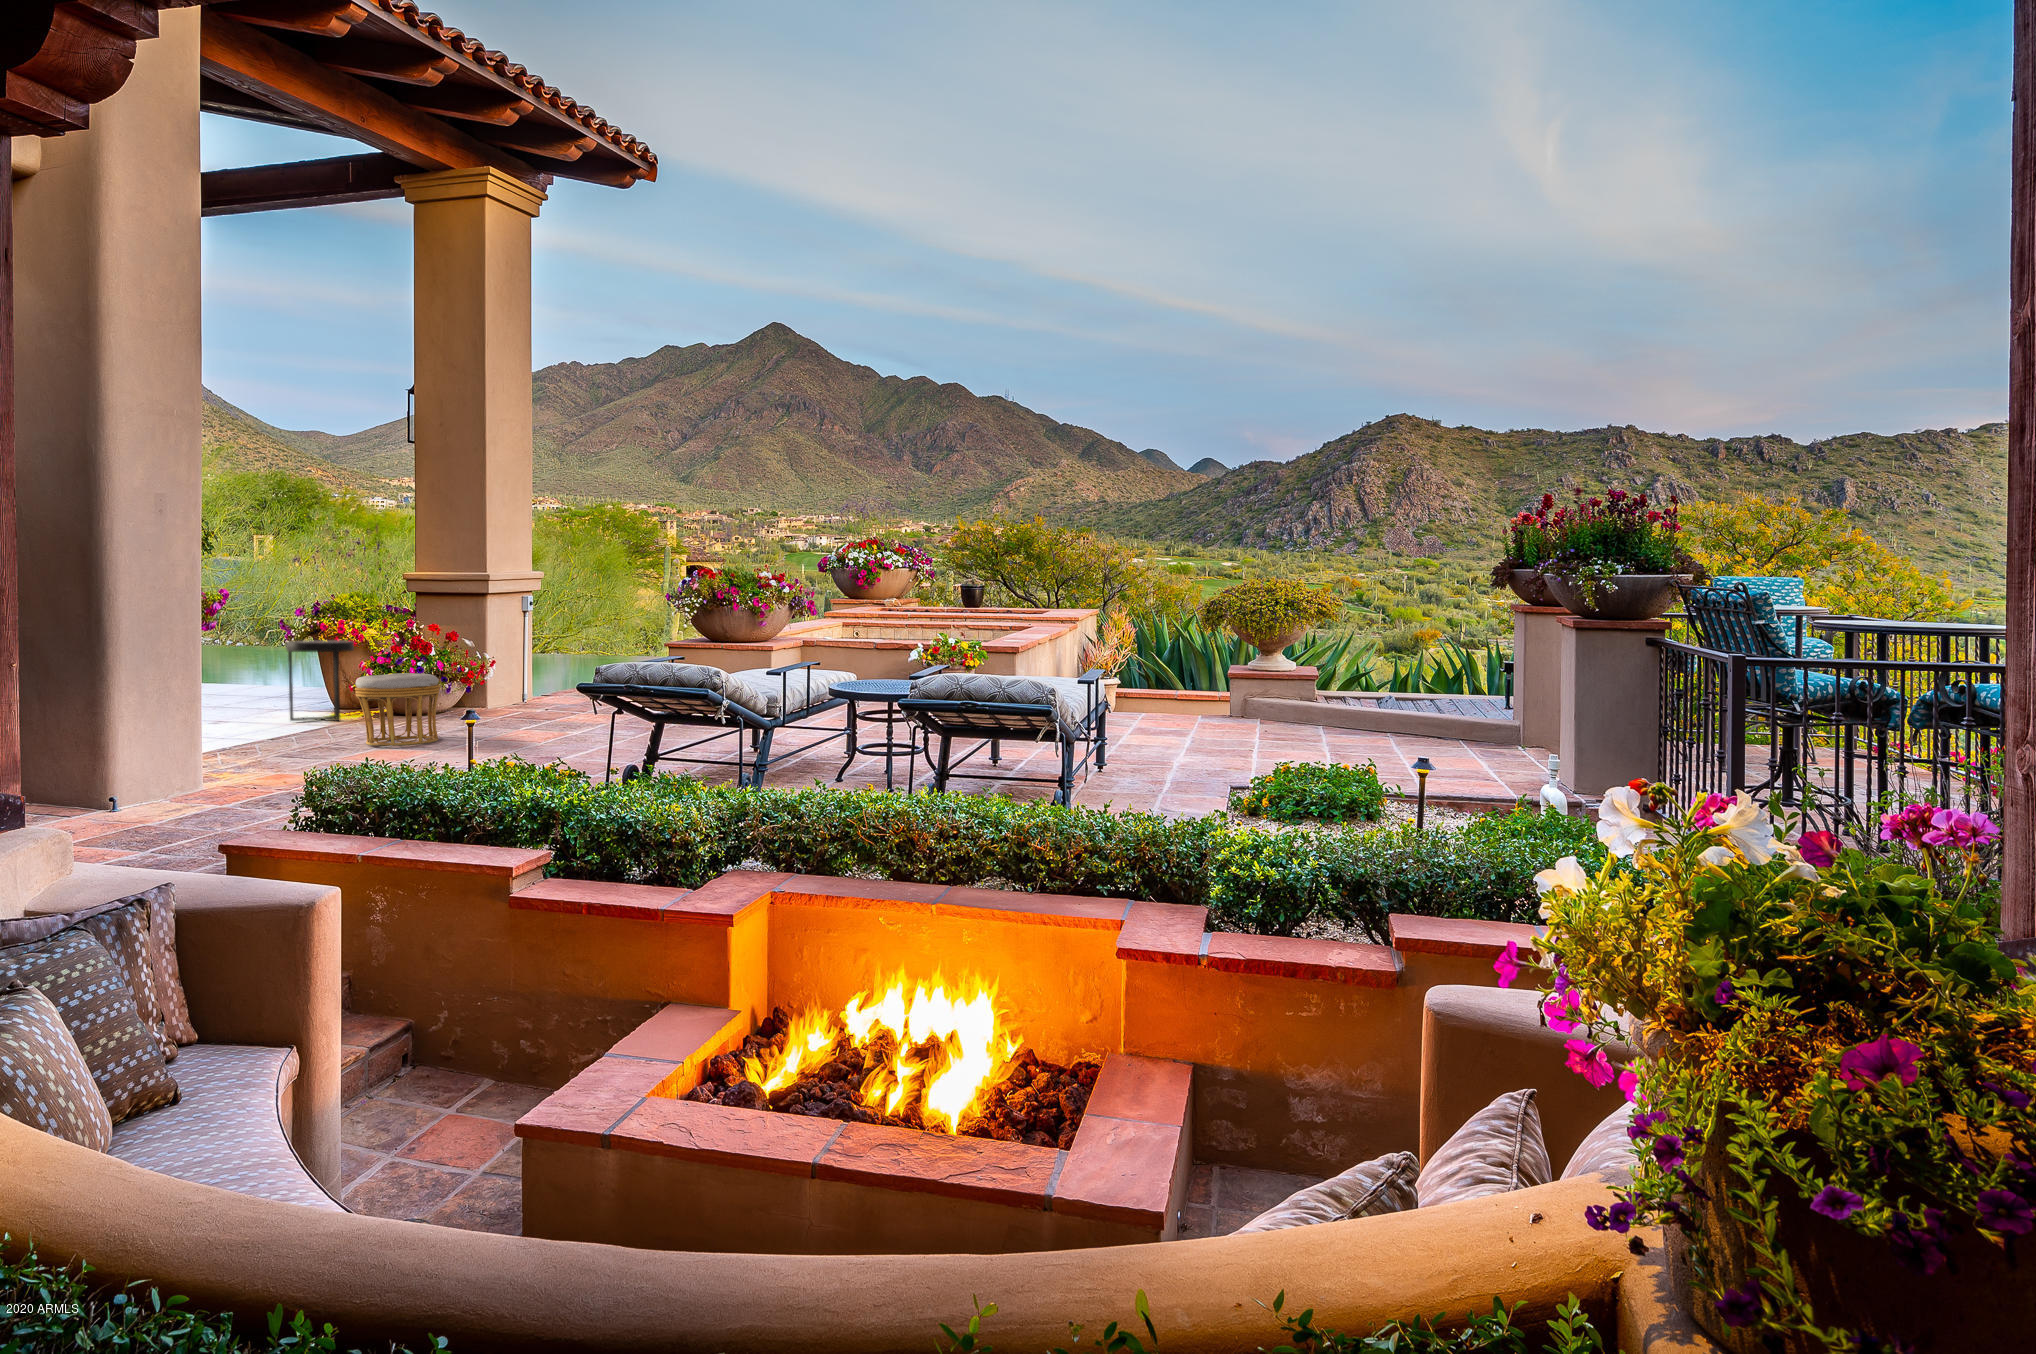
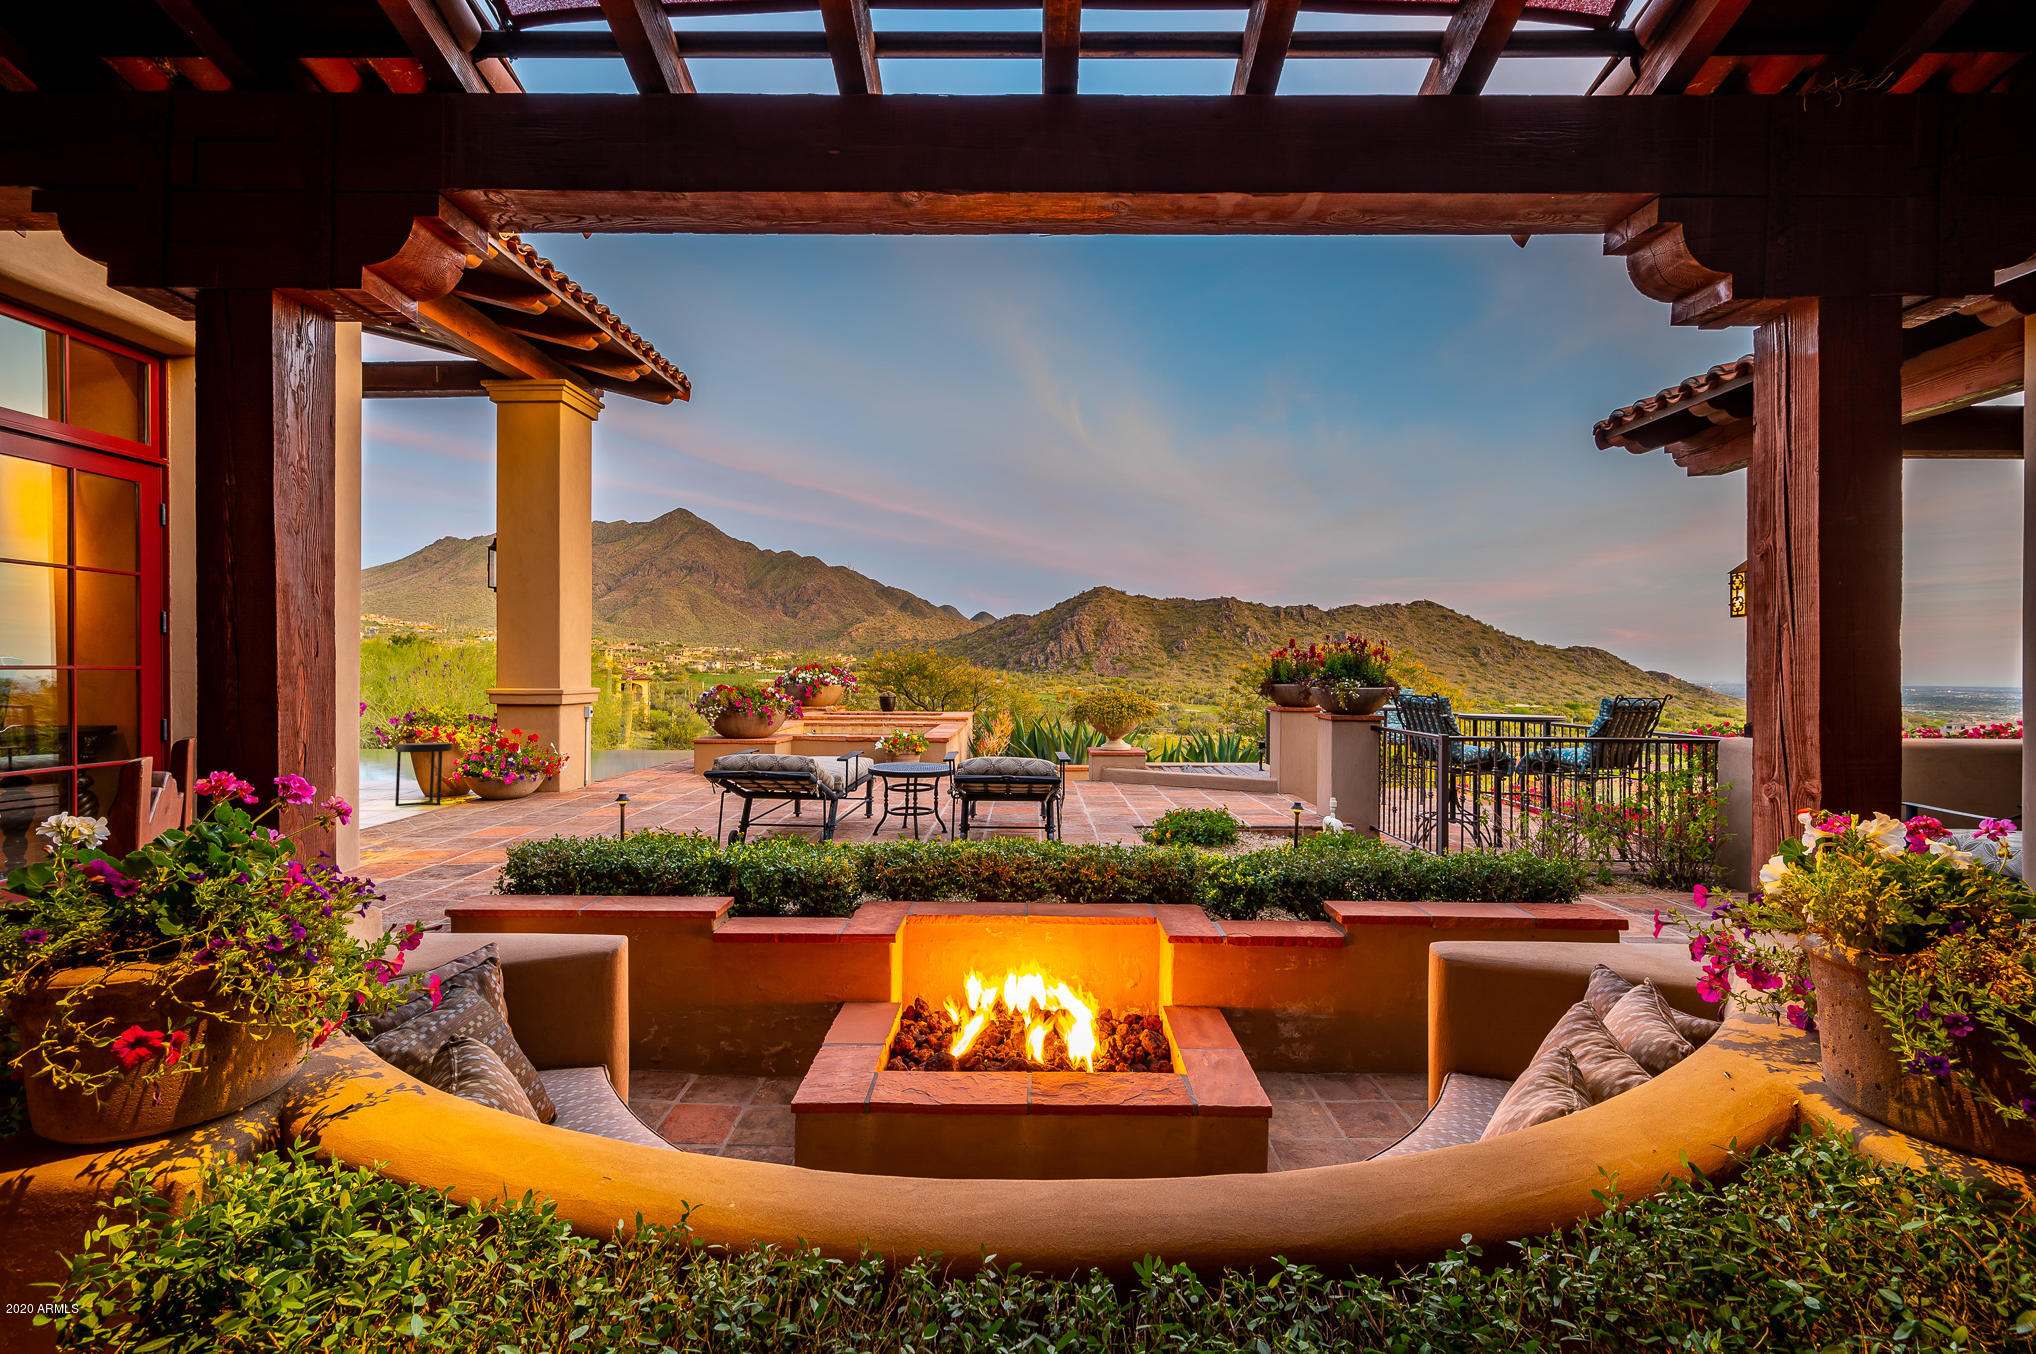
ottoman: present [355,673,440,746] -> none [484,767,551,823]

